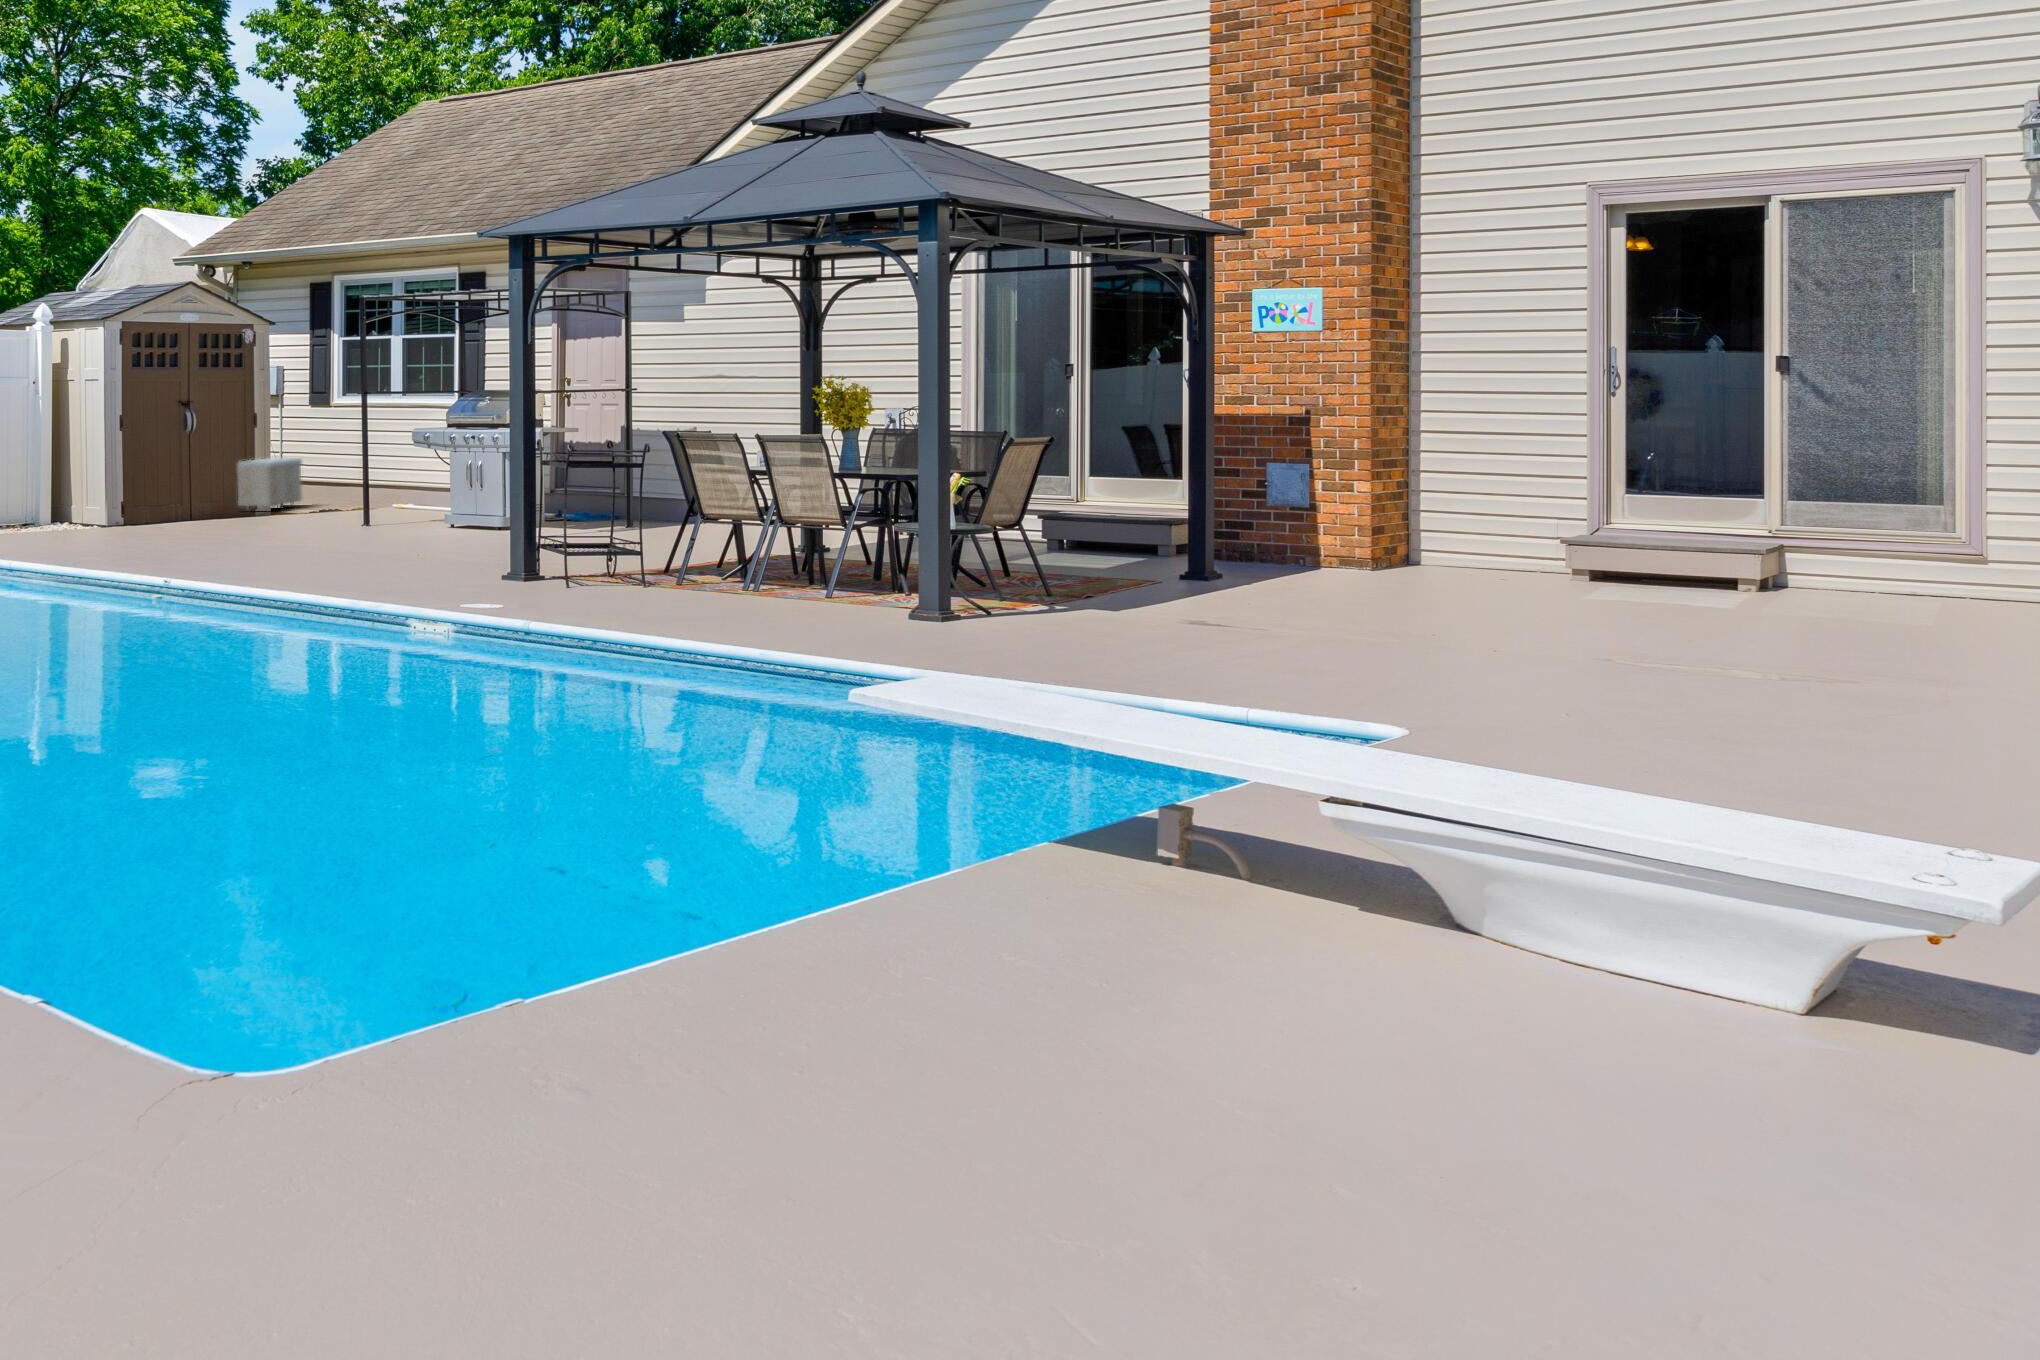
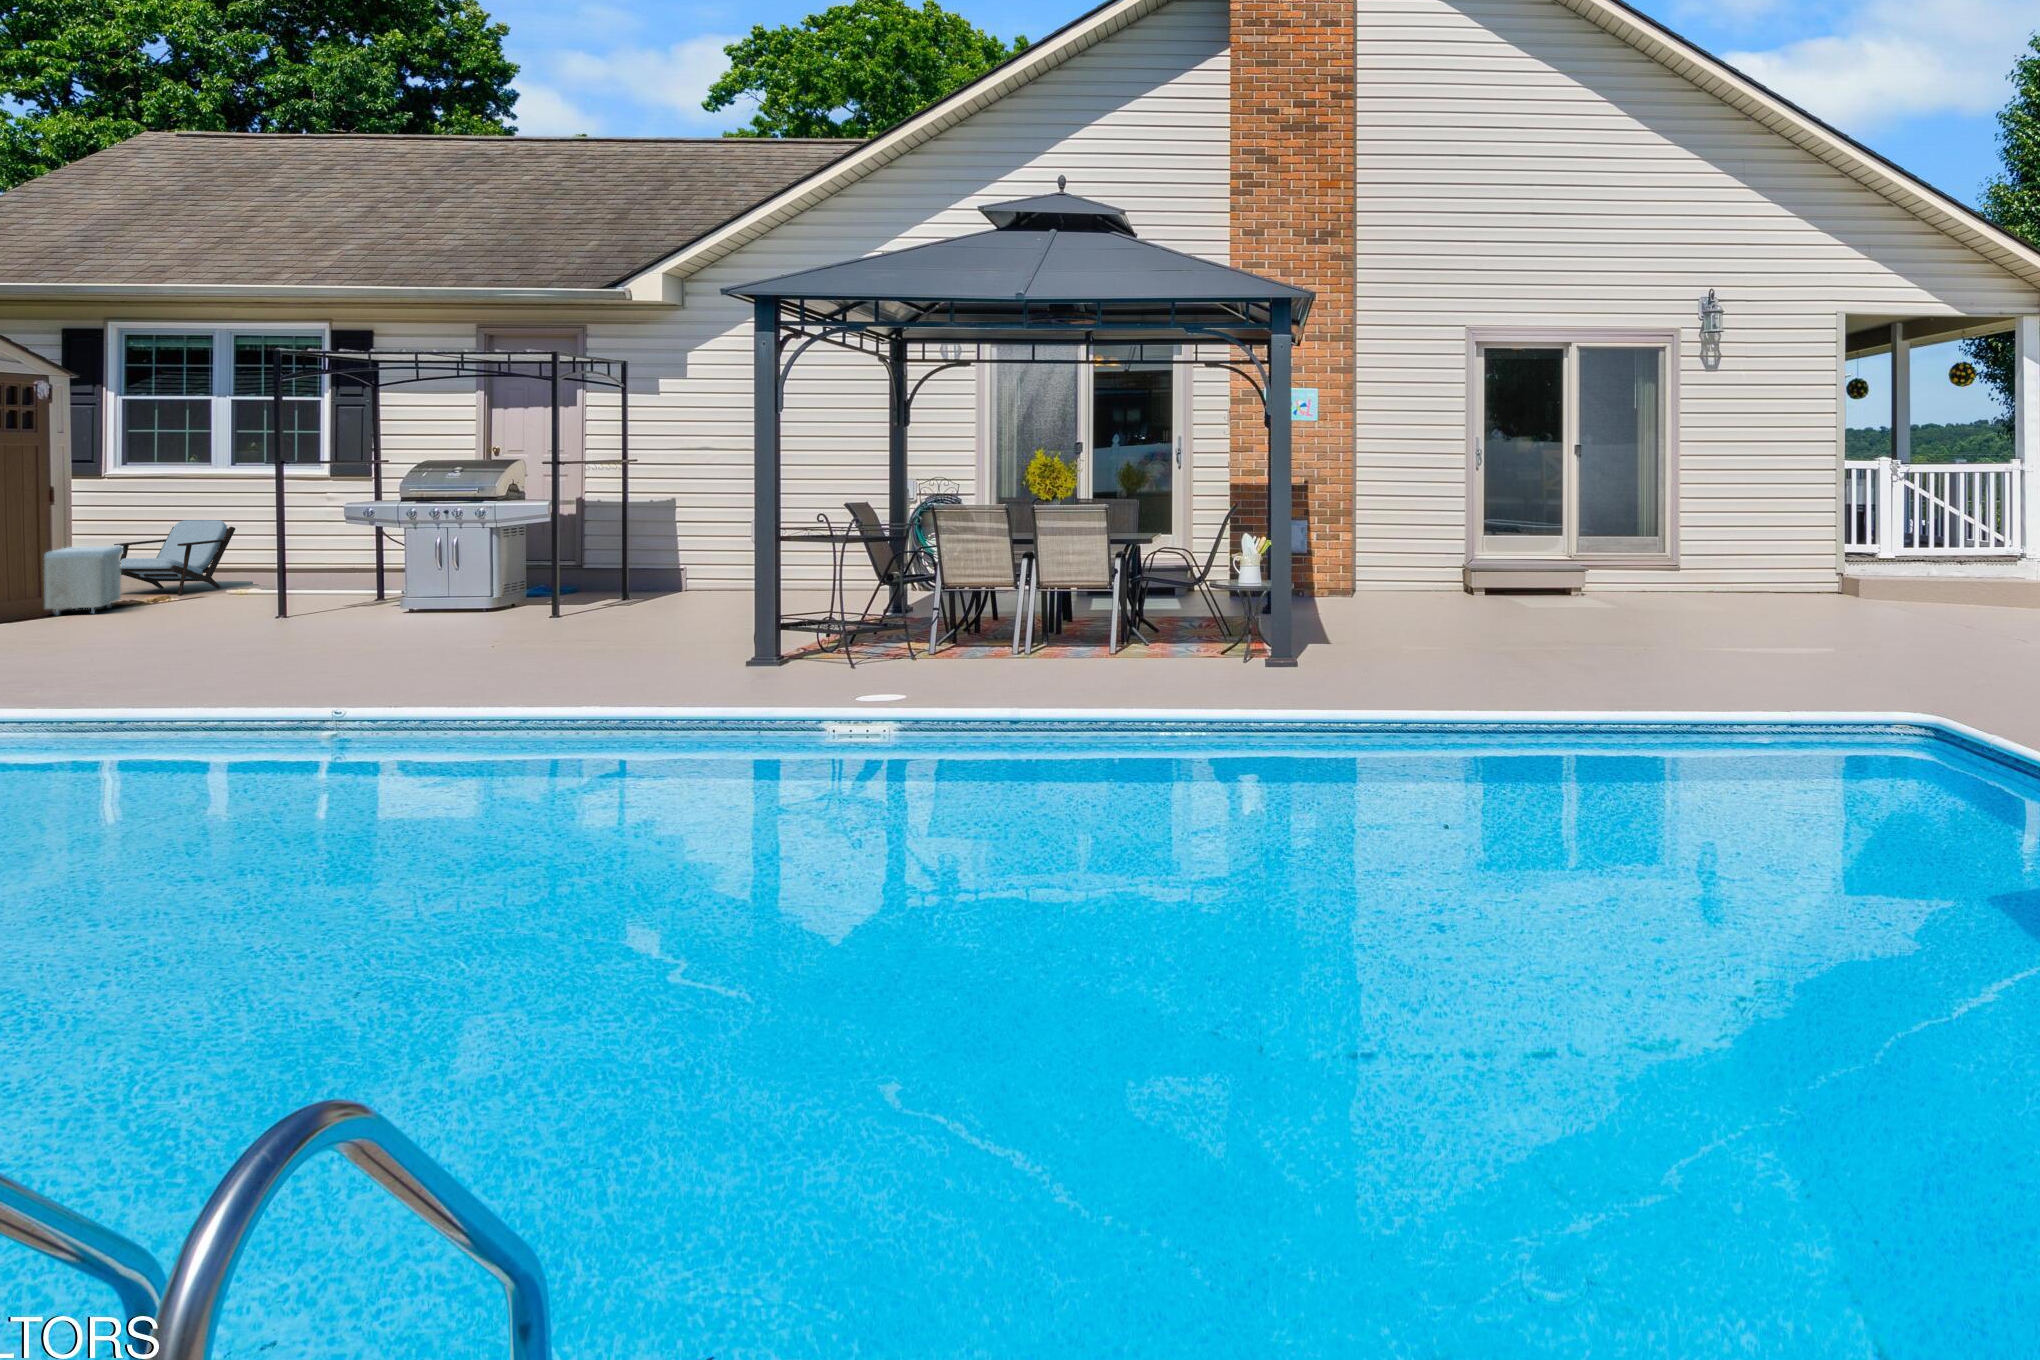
armchair: none [326,439,416,500] -> present [114,520,235,595]

